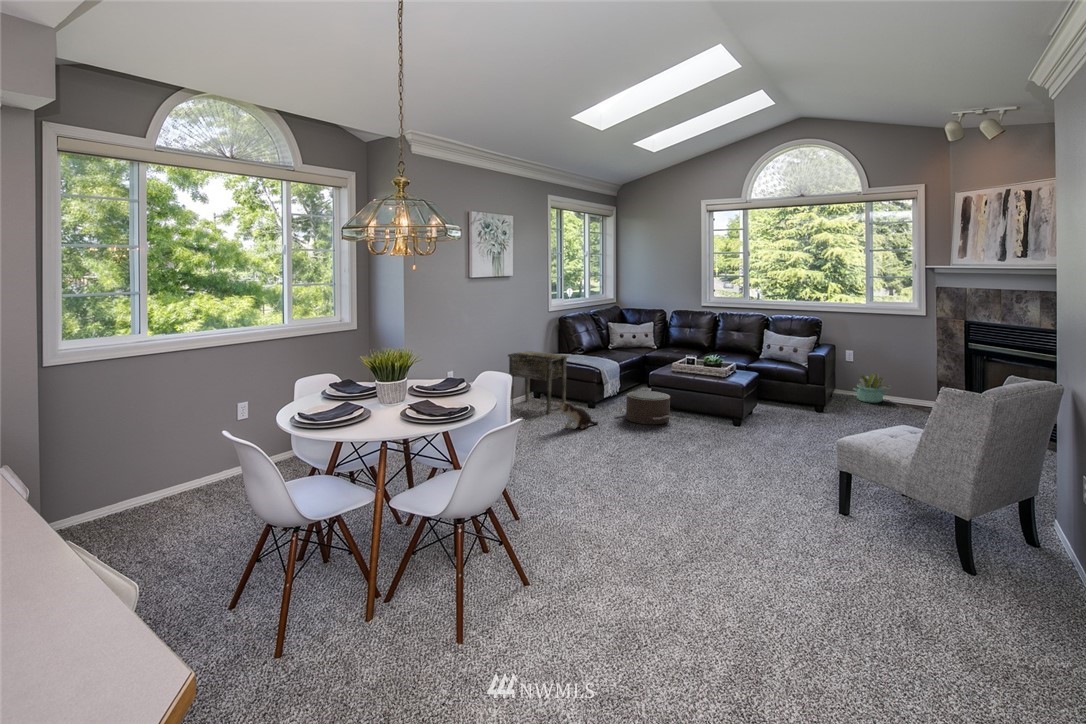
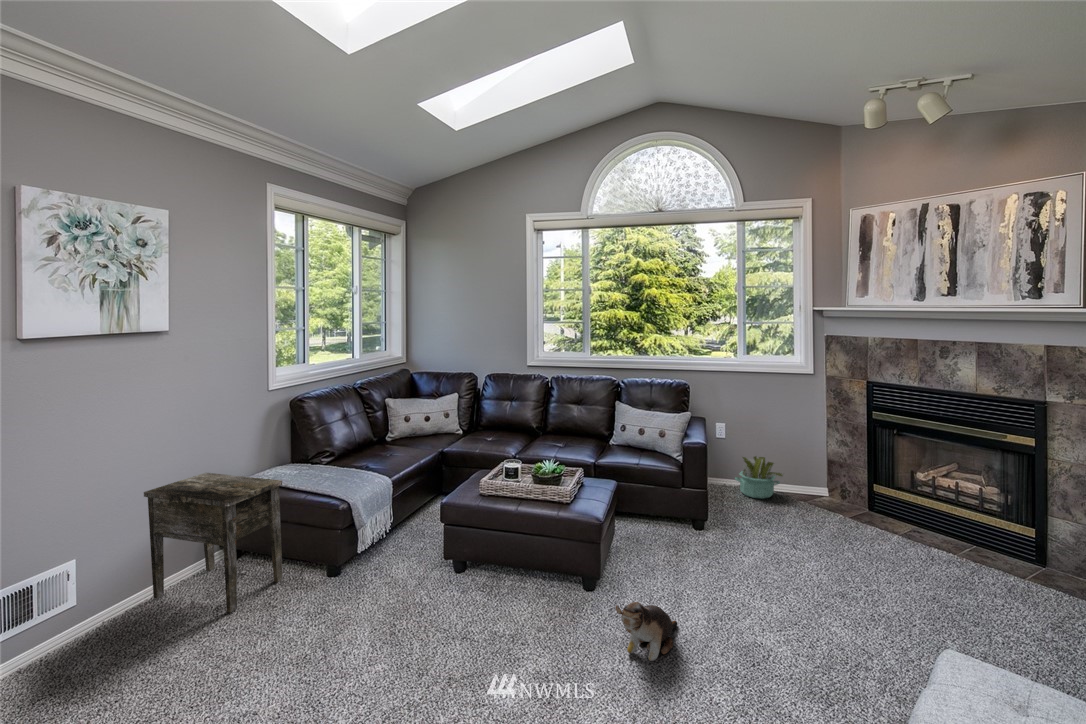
pouf: present [618,391,672,424] -> none [376,538,482,623]
plush toy: present [557,402,598,429] -> present [616,602,677,661]

